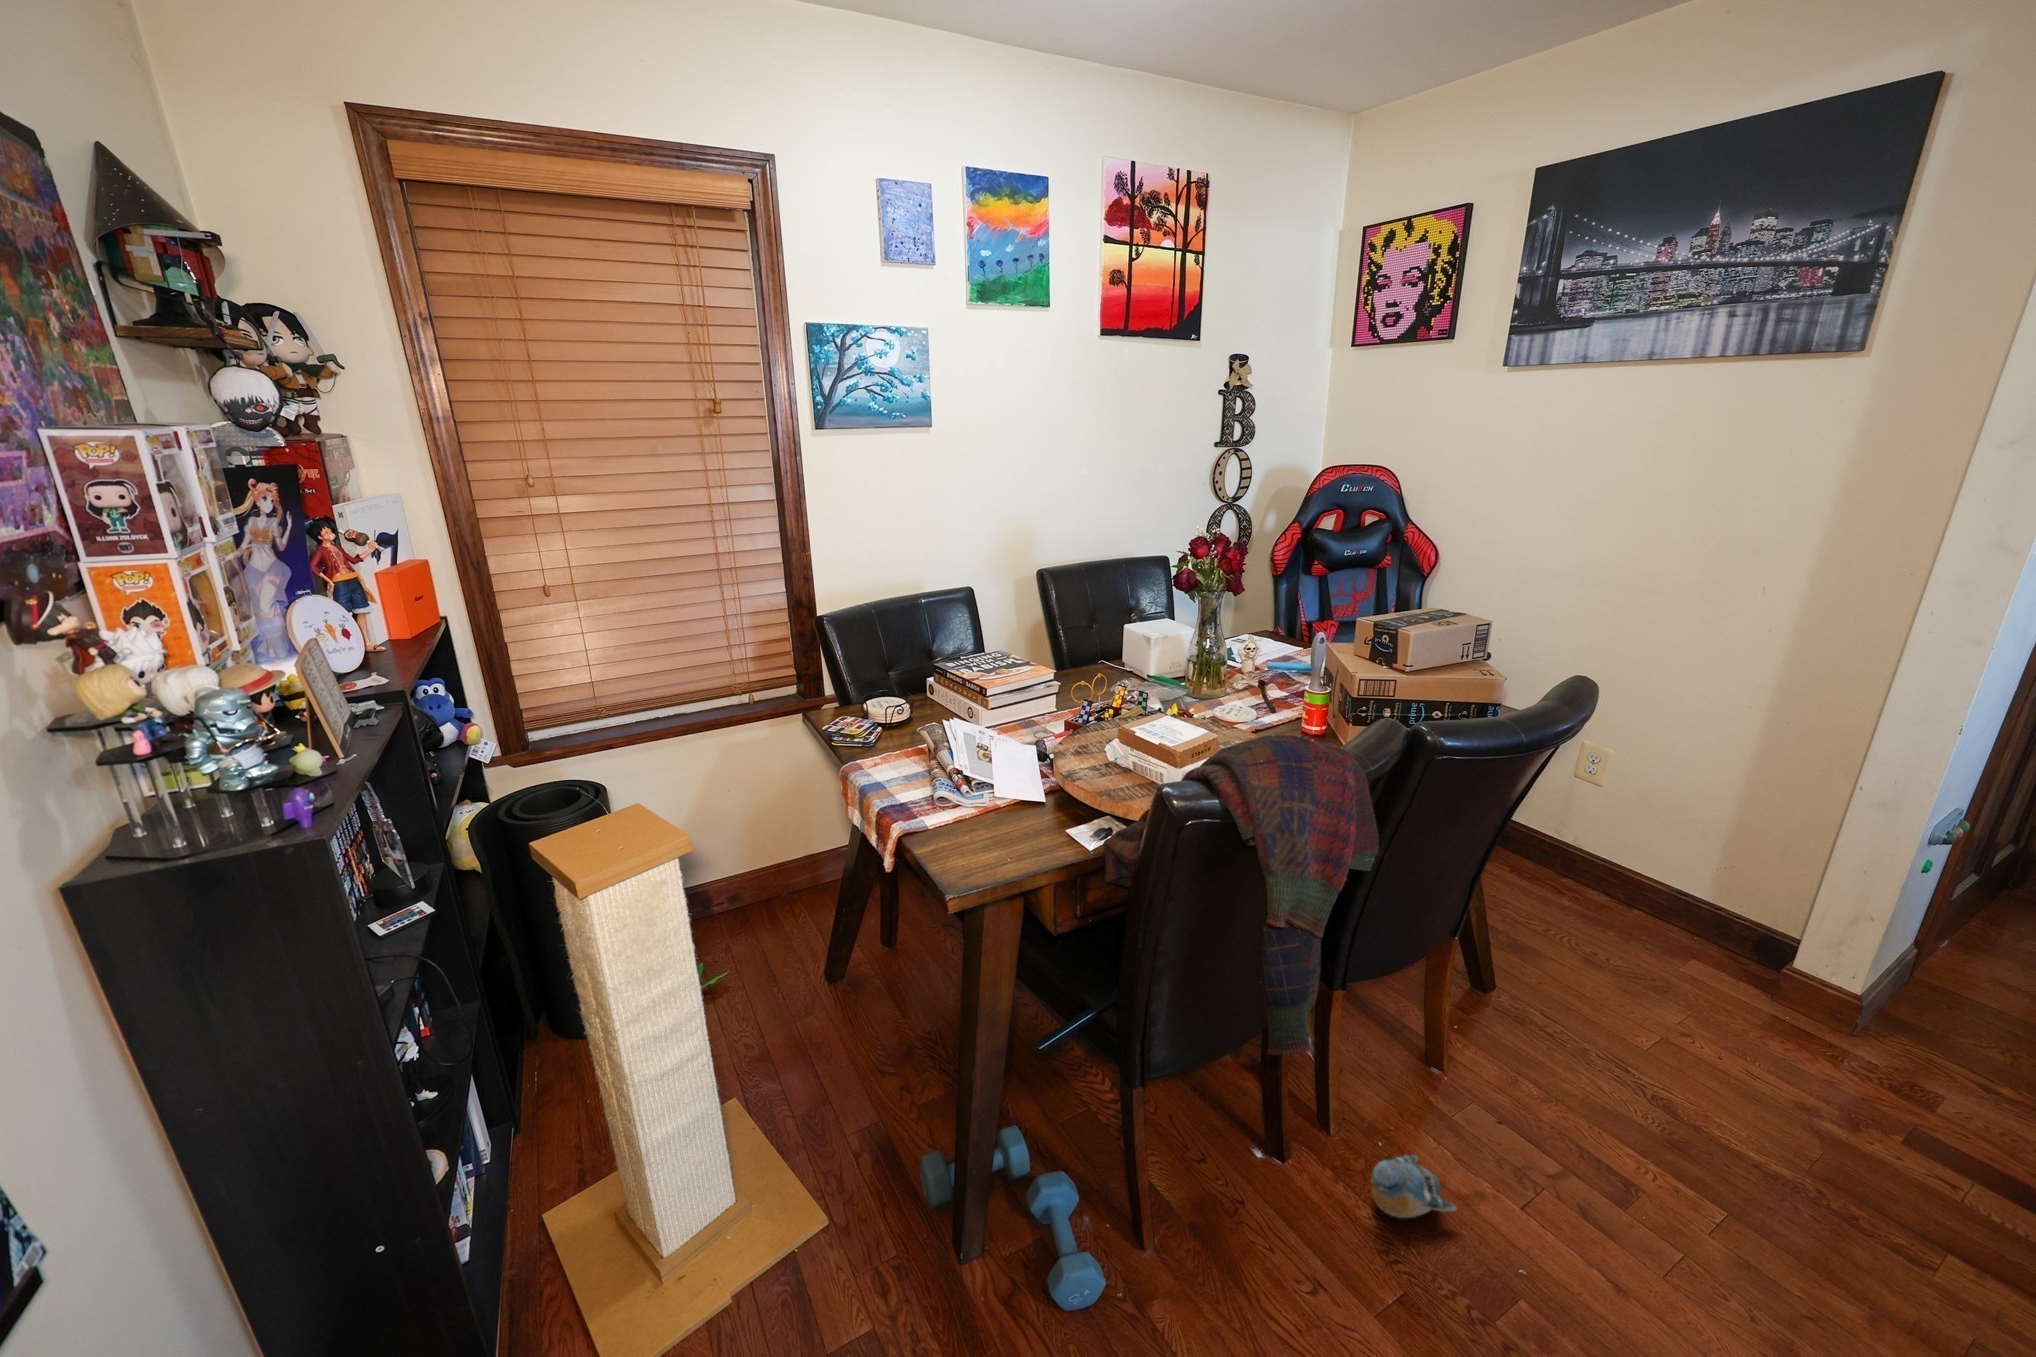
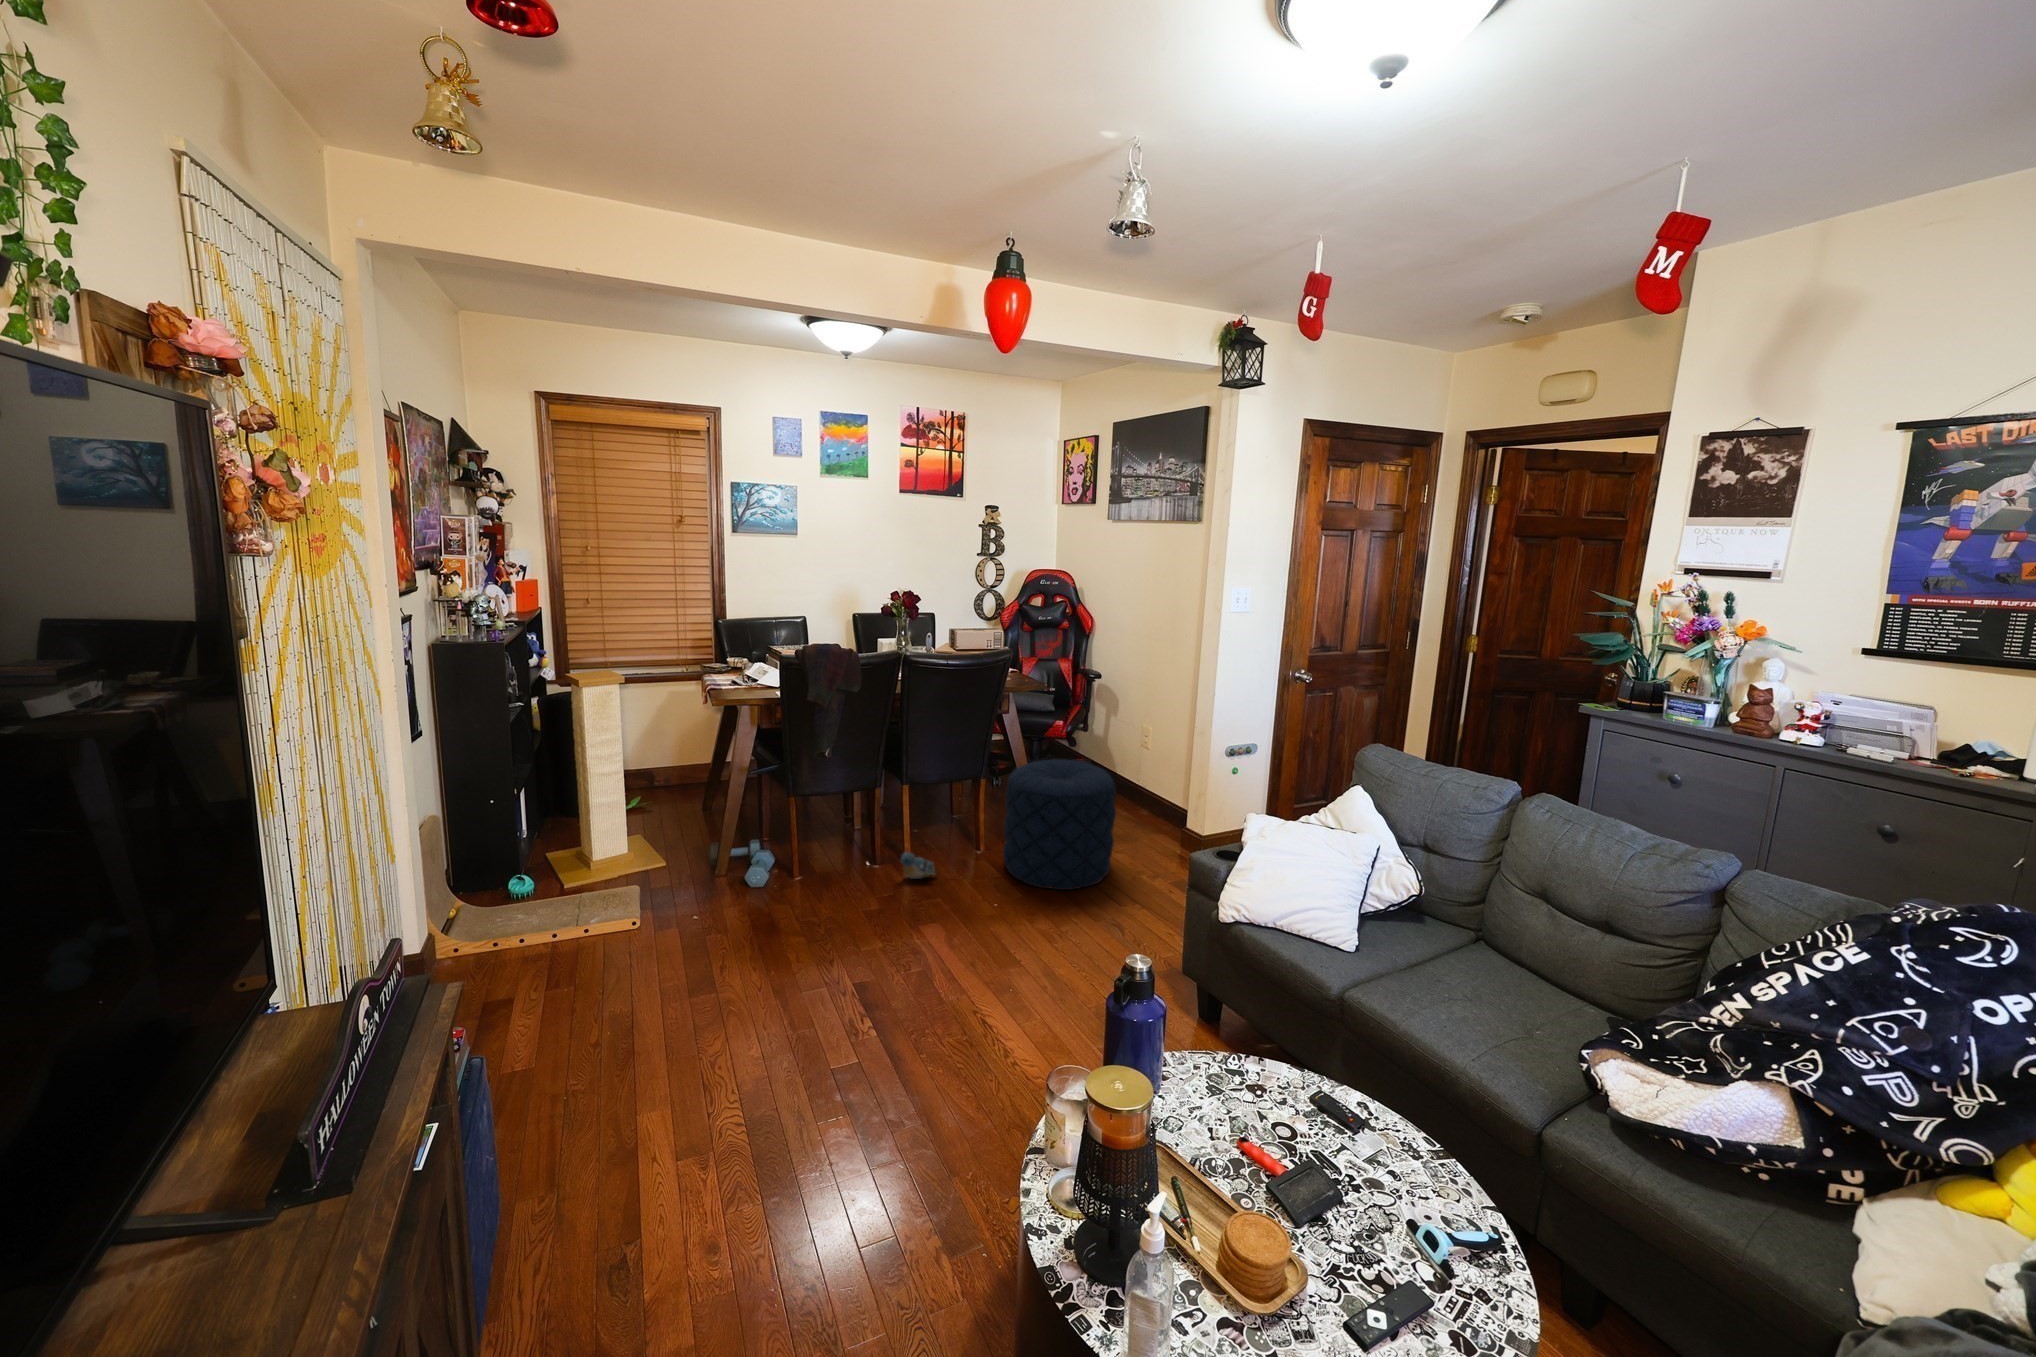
pouf: none [1512,883,1868,1224] -> present [1003,759,1116,890]

